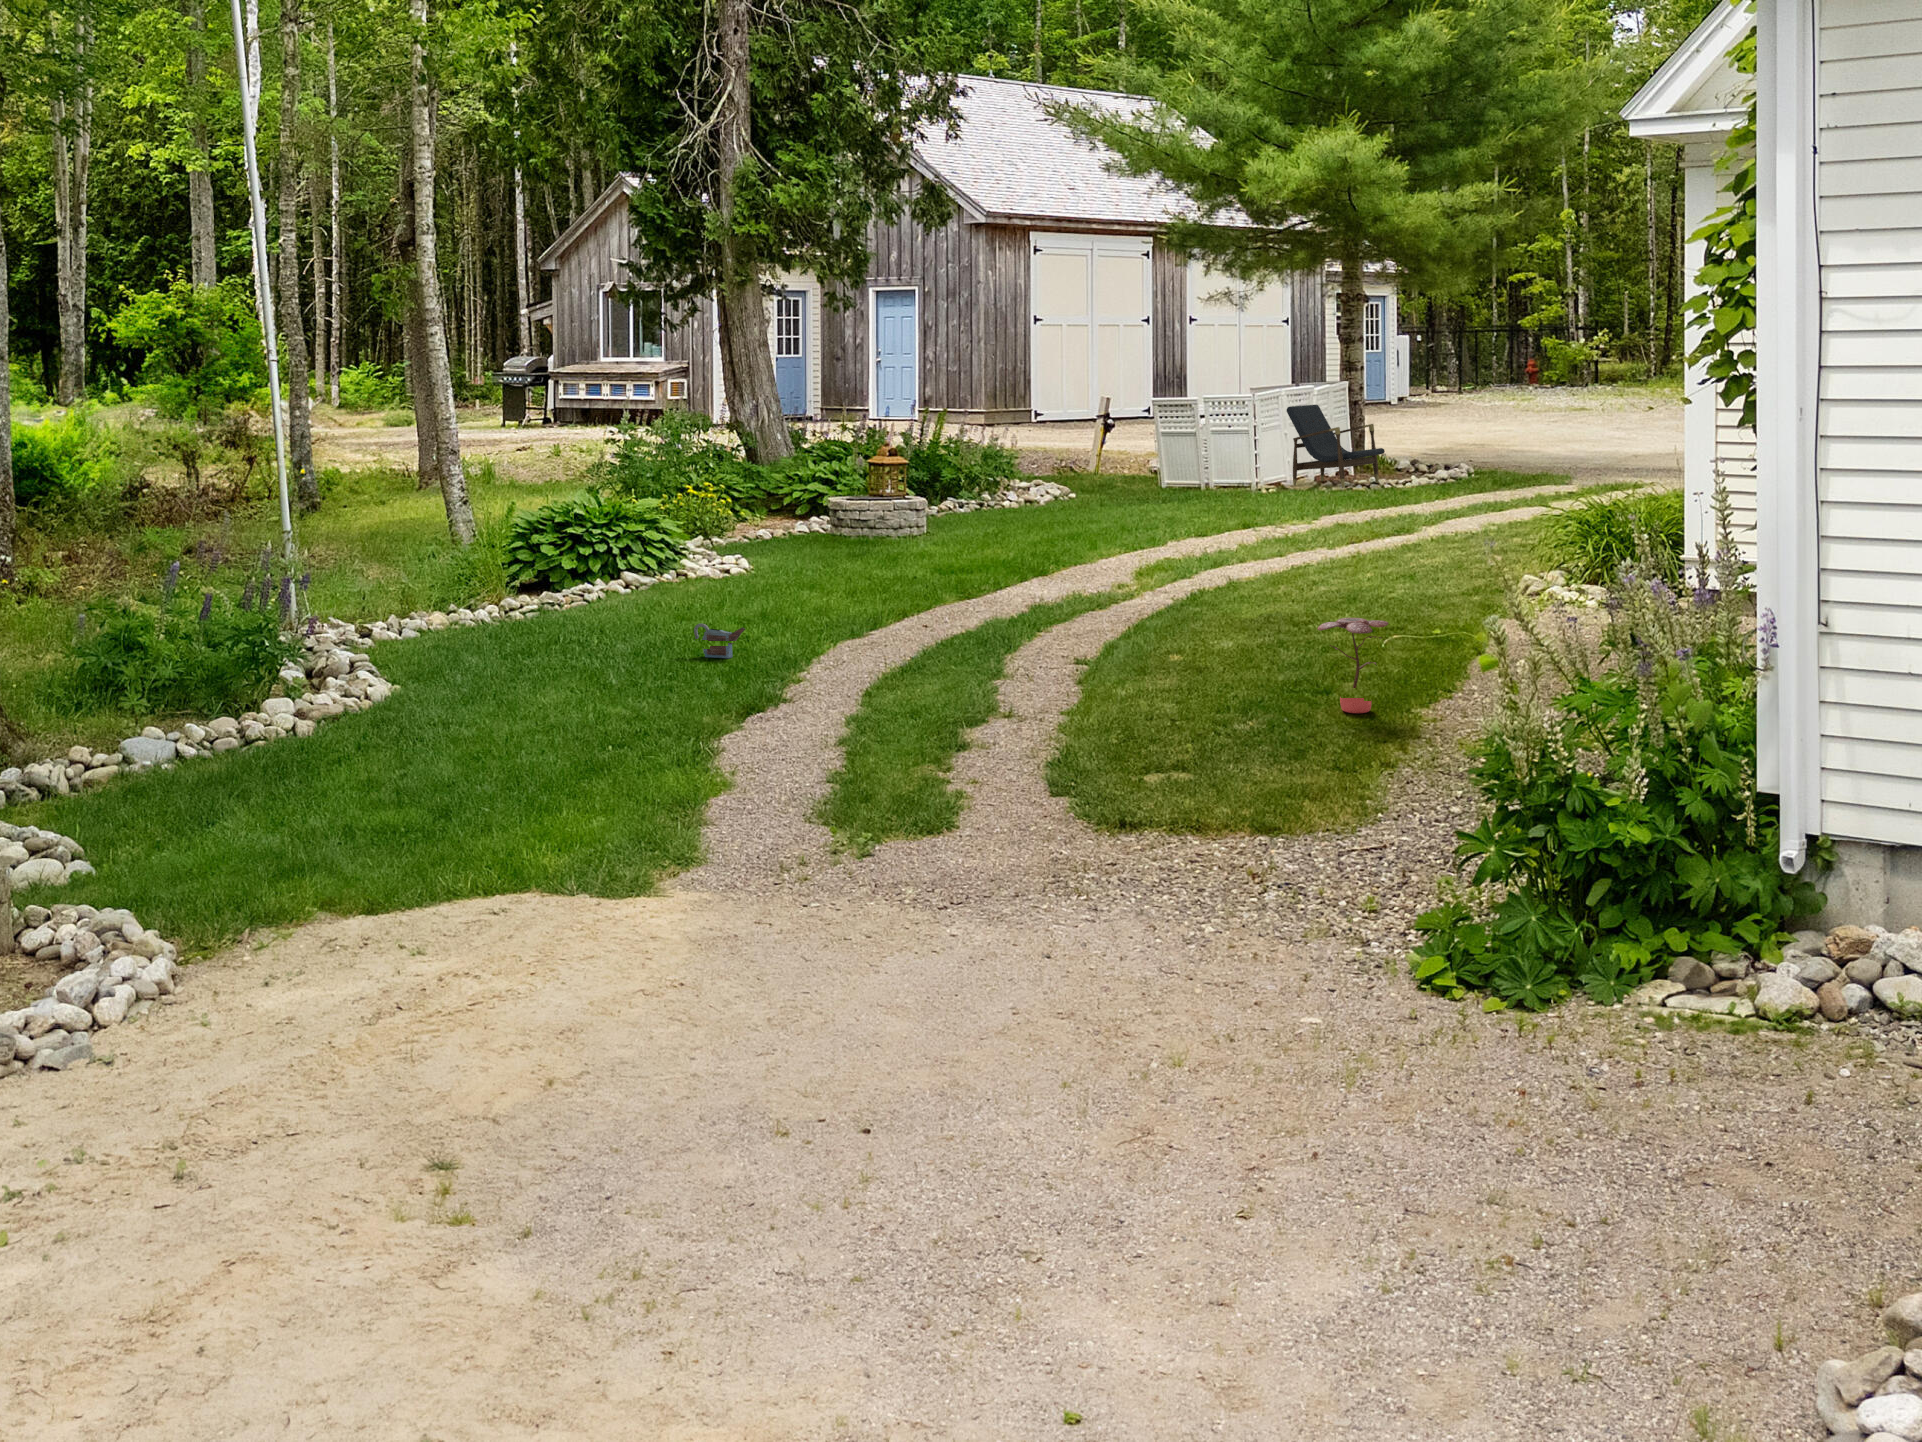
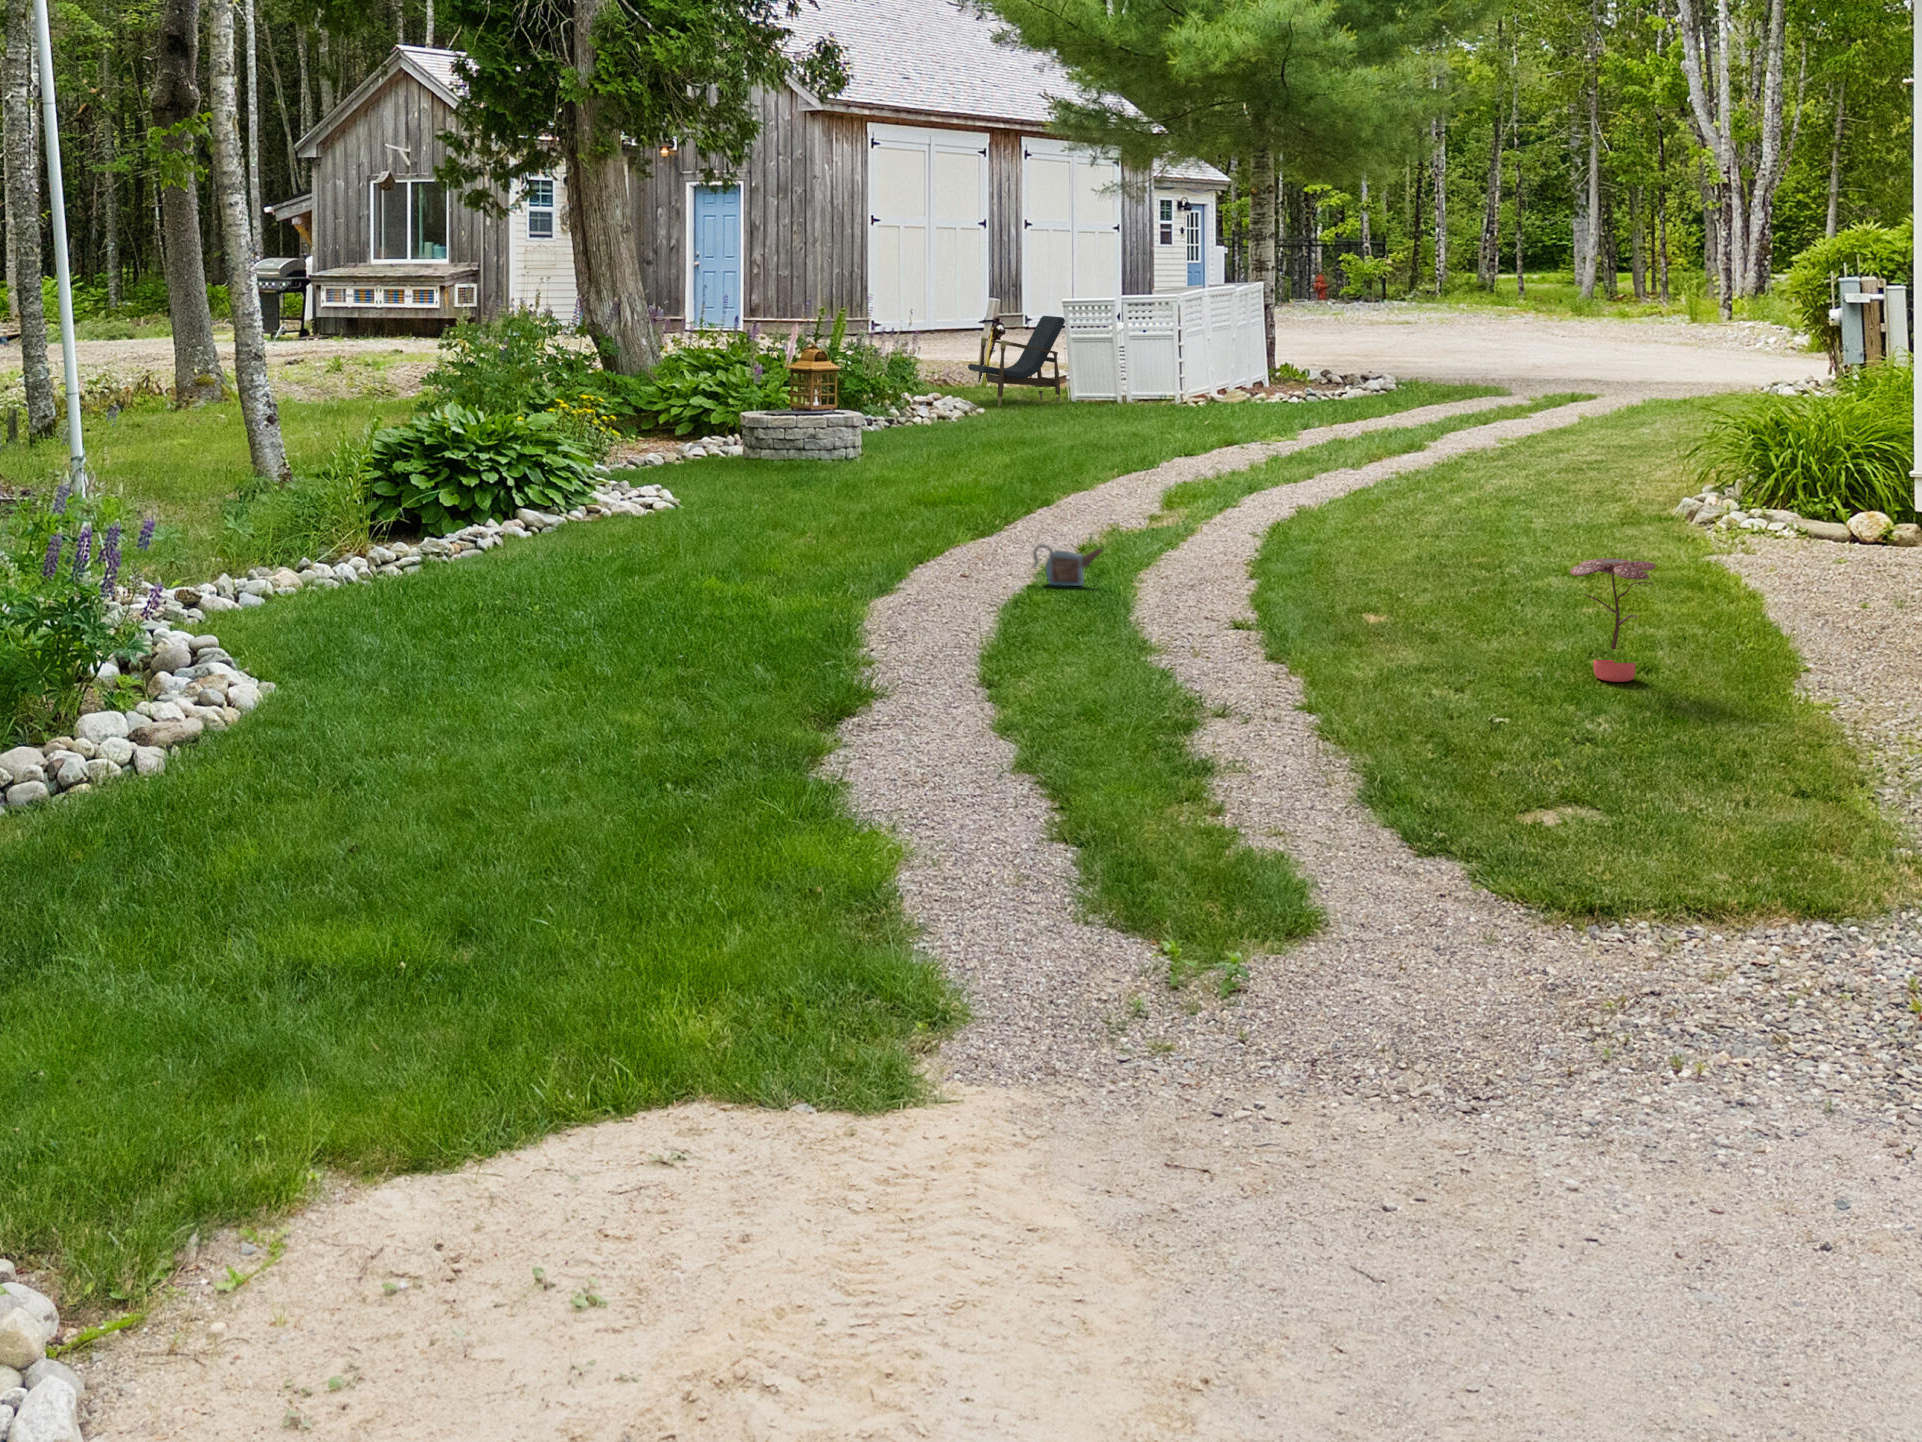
lounge chair: present [1287,405,1385,488] -> present [968,316,1065,406]
watering can: present [694,624,745,658] -> present [1033,544,1103,586]

